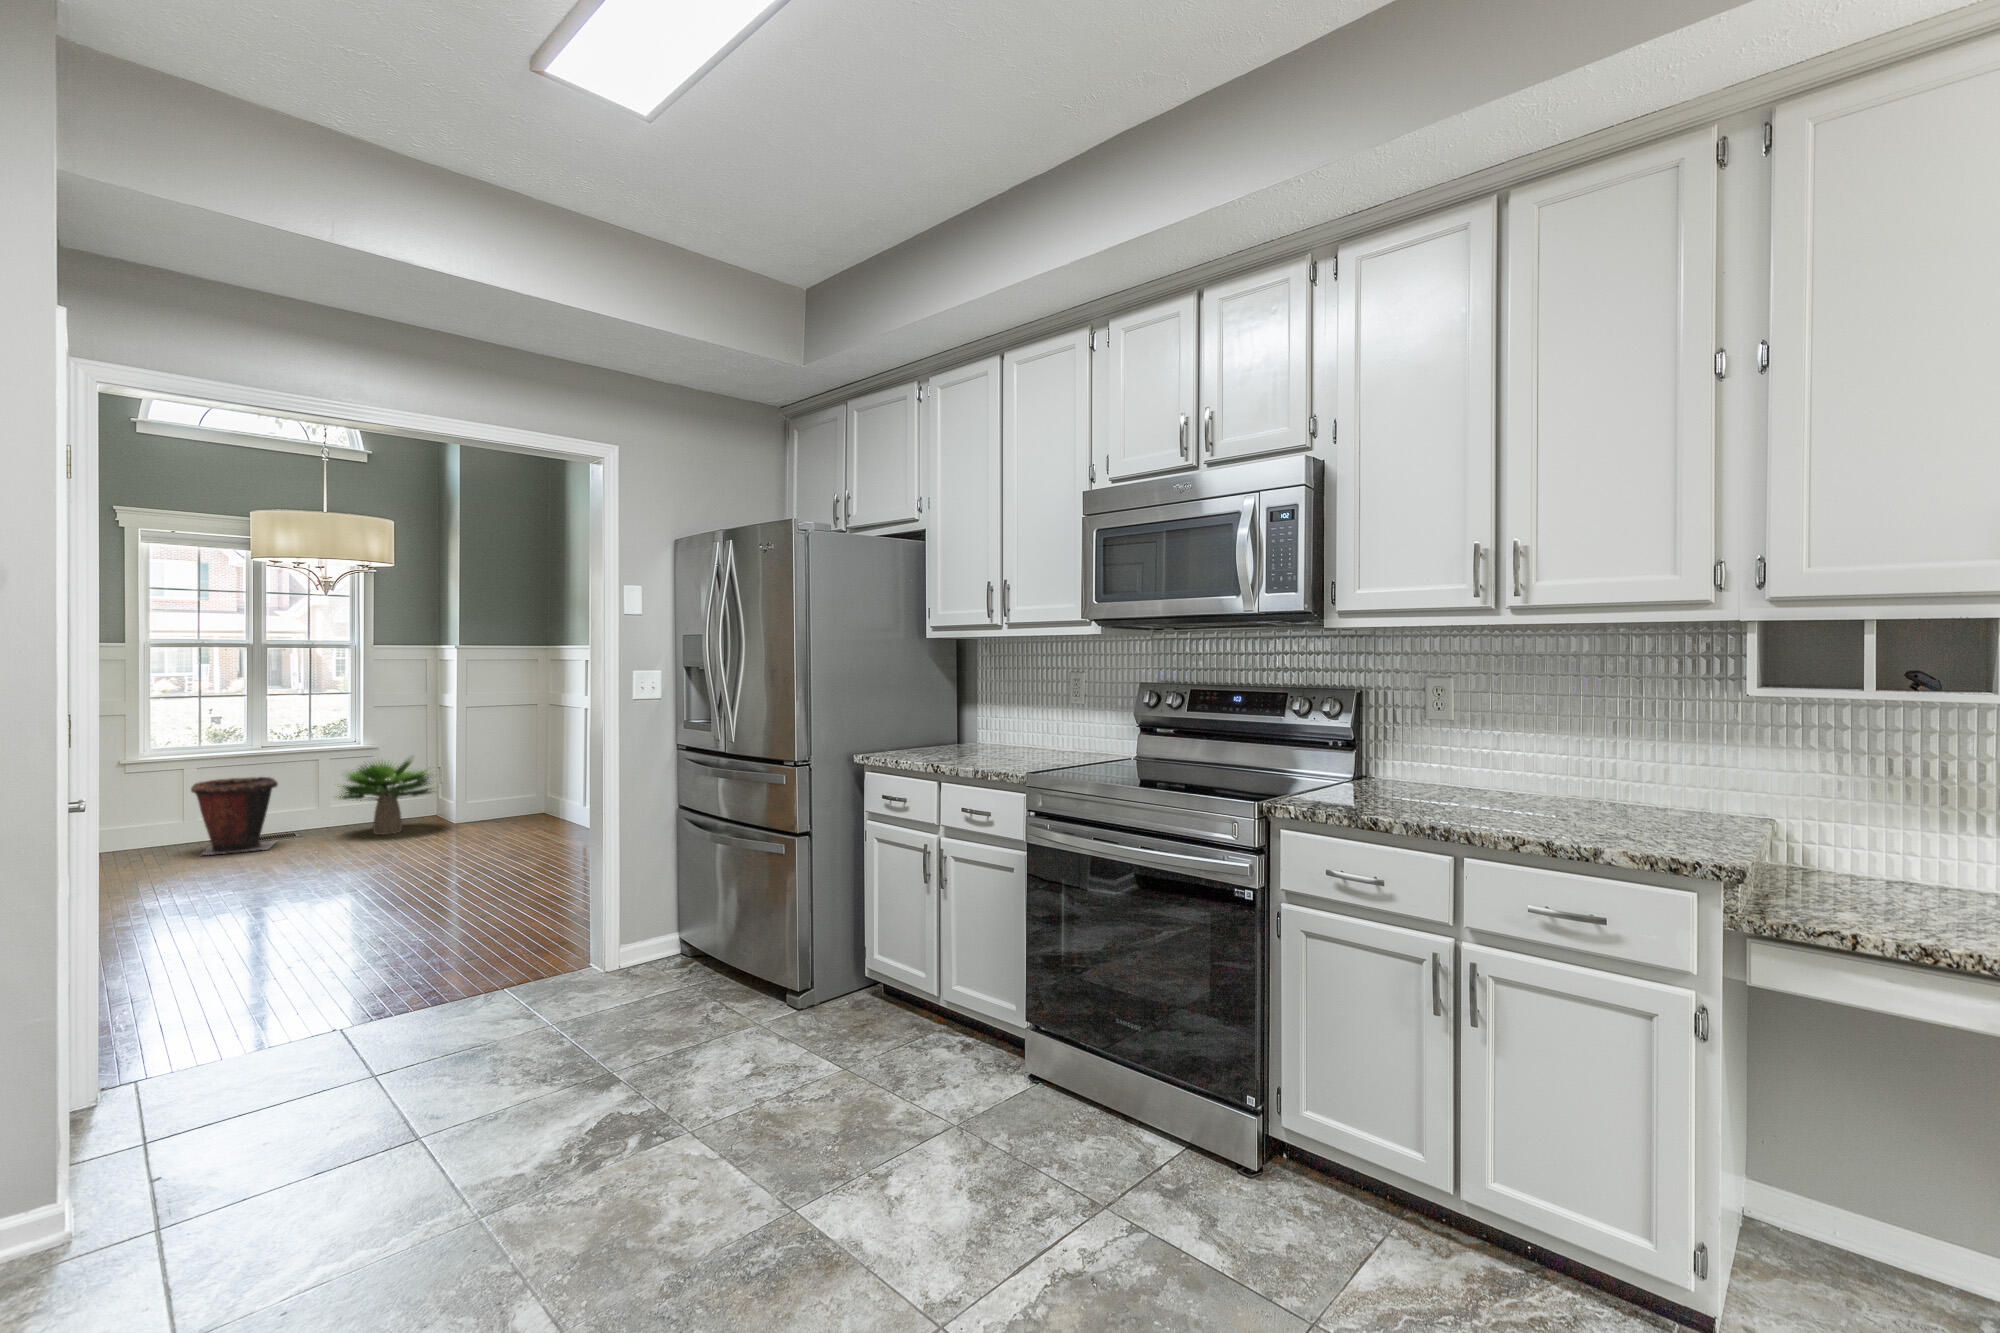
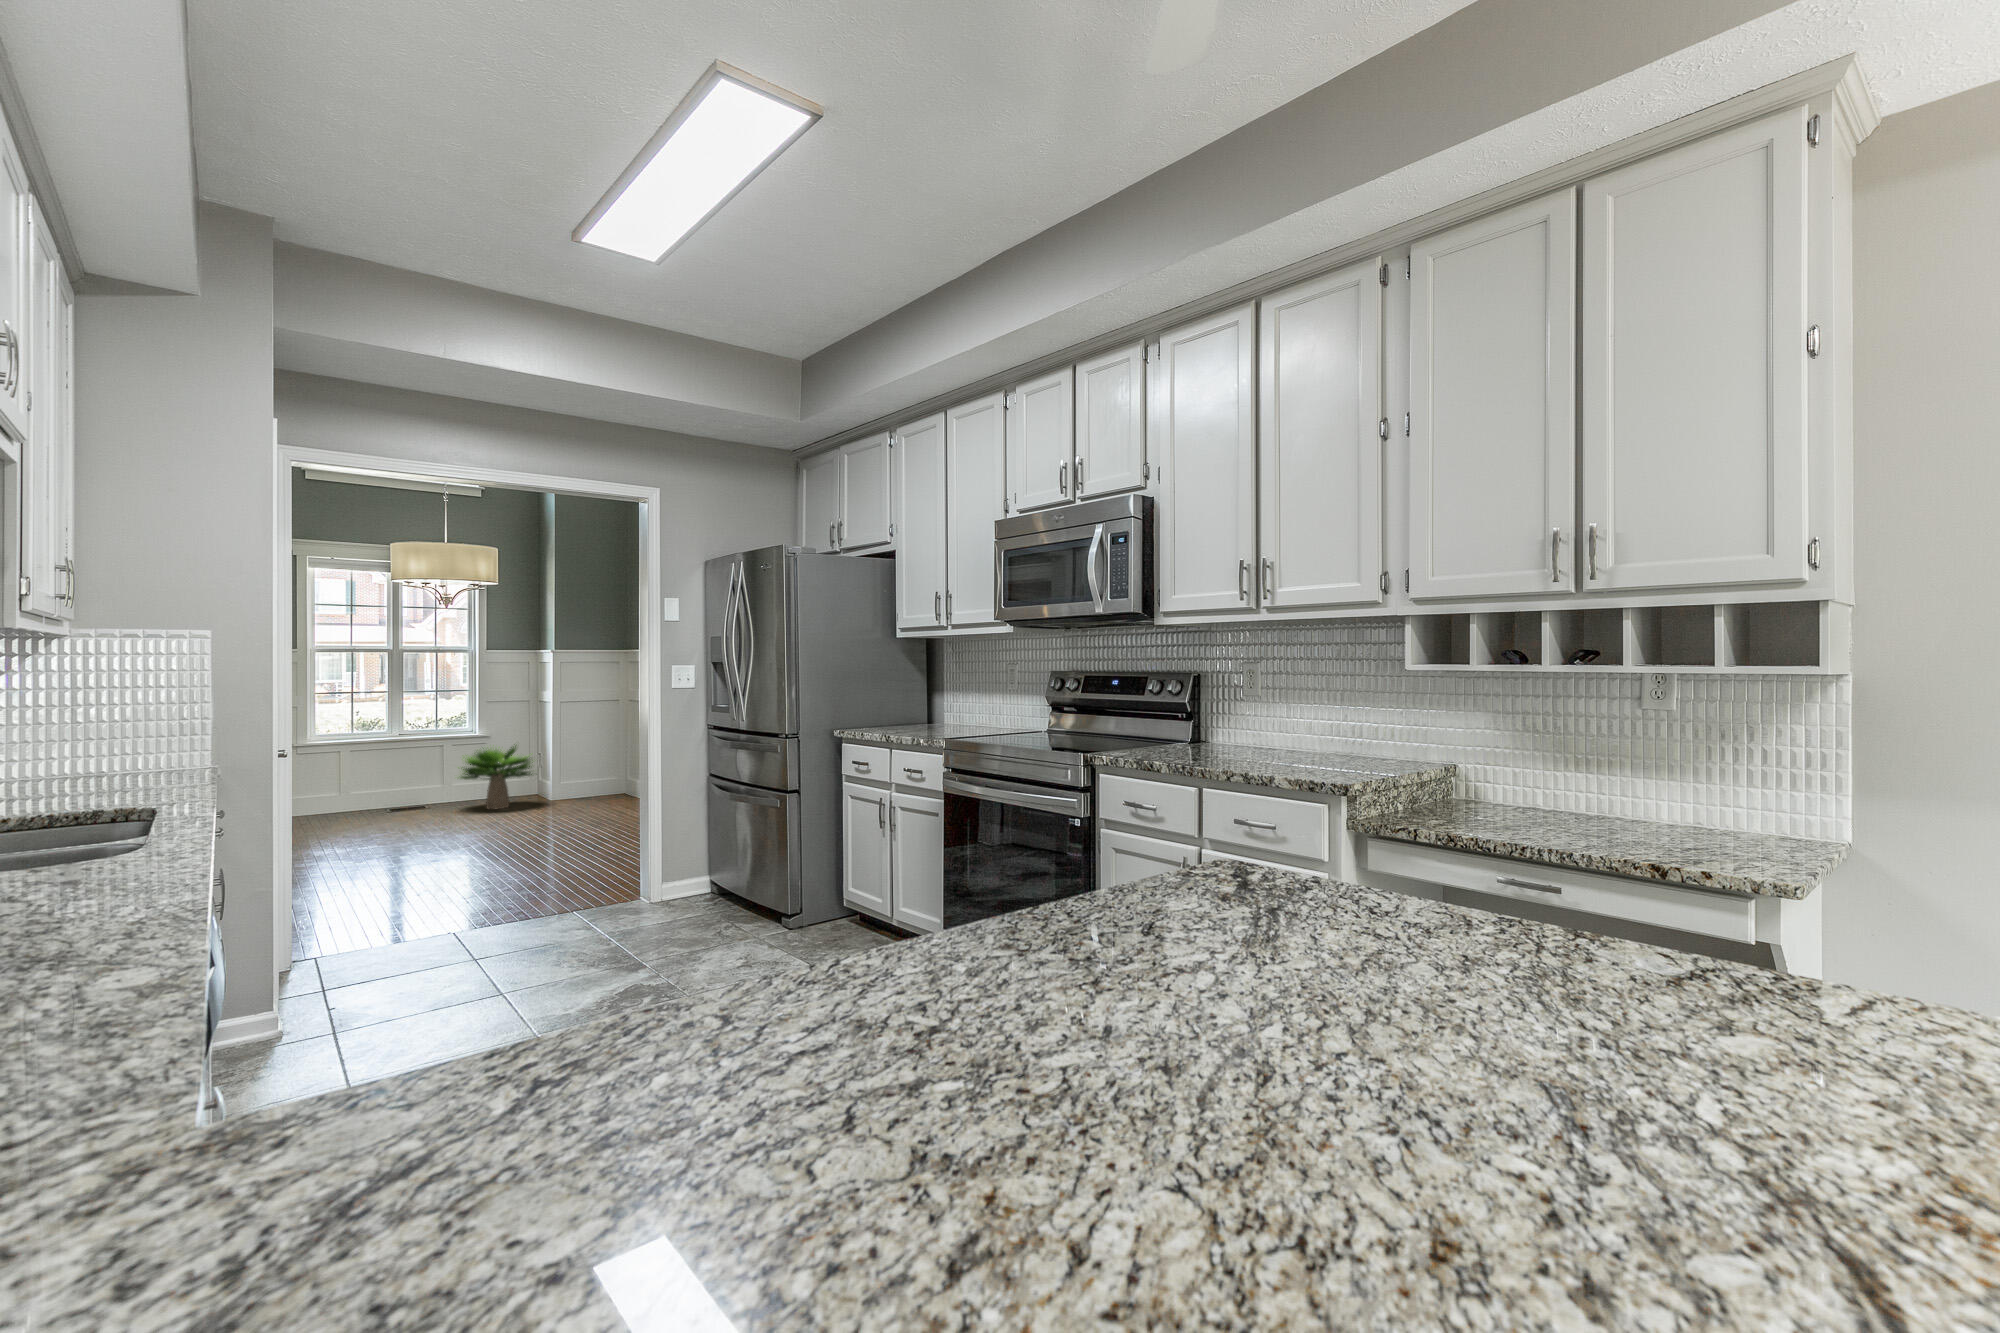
trash can: present [191,777,278,855] -> none [345,757,412,822]

